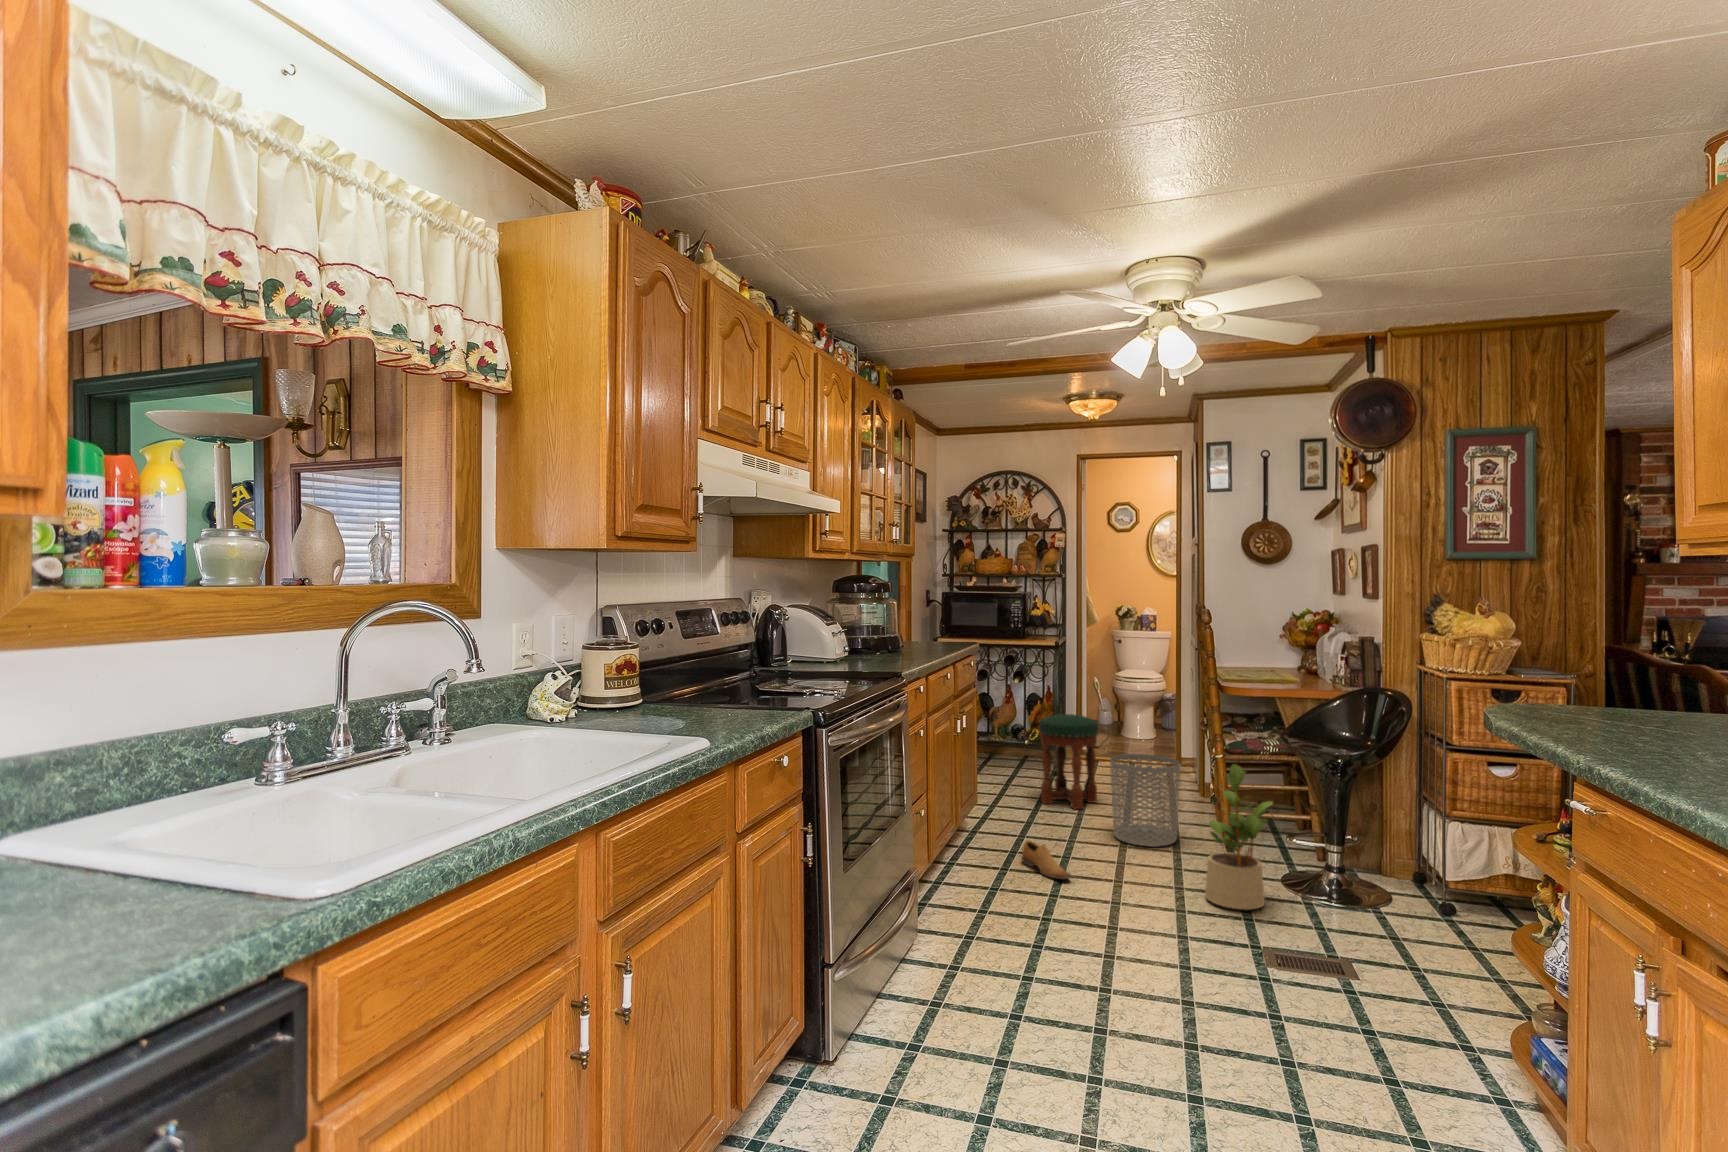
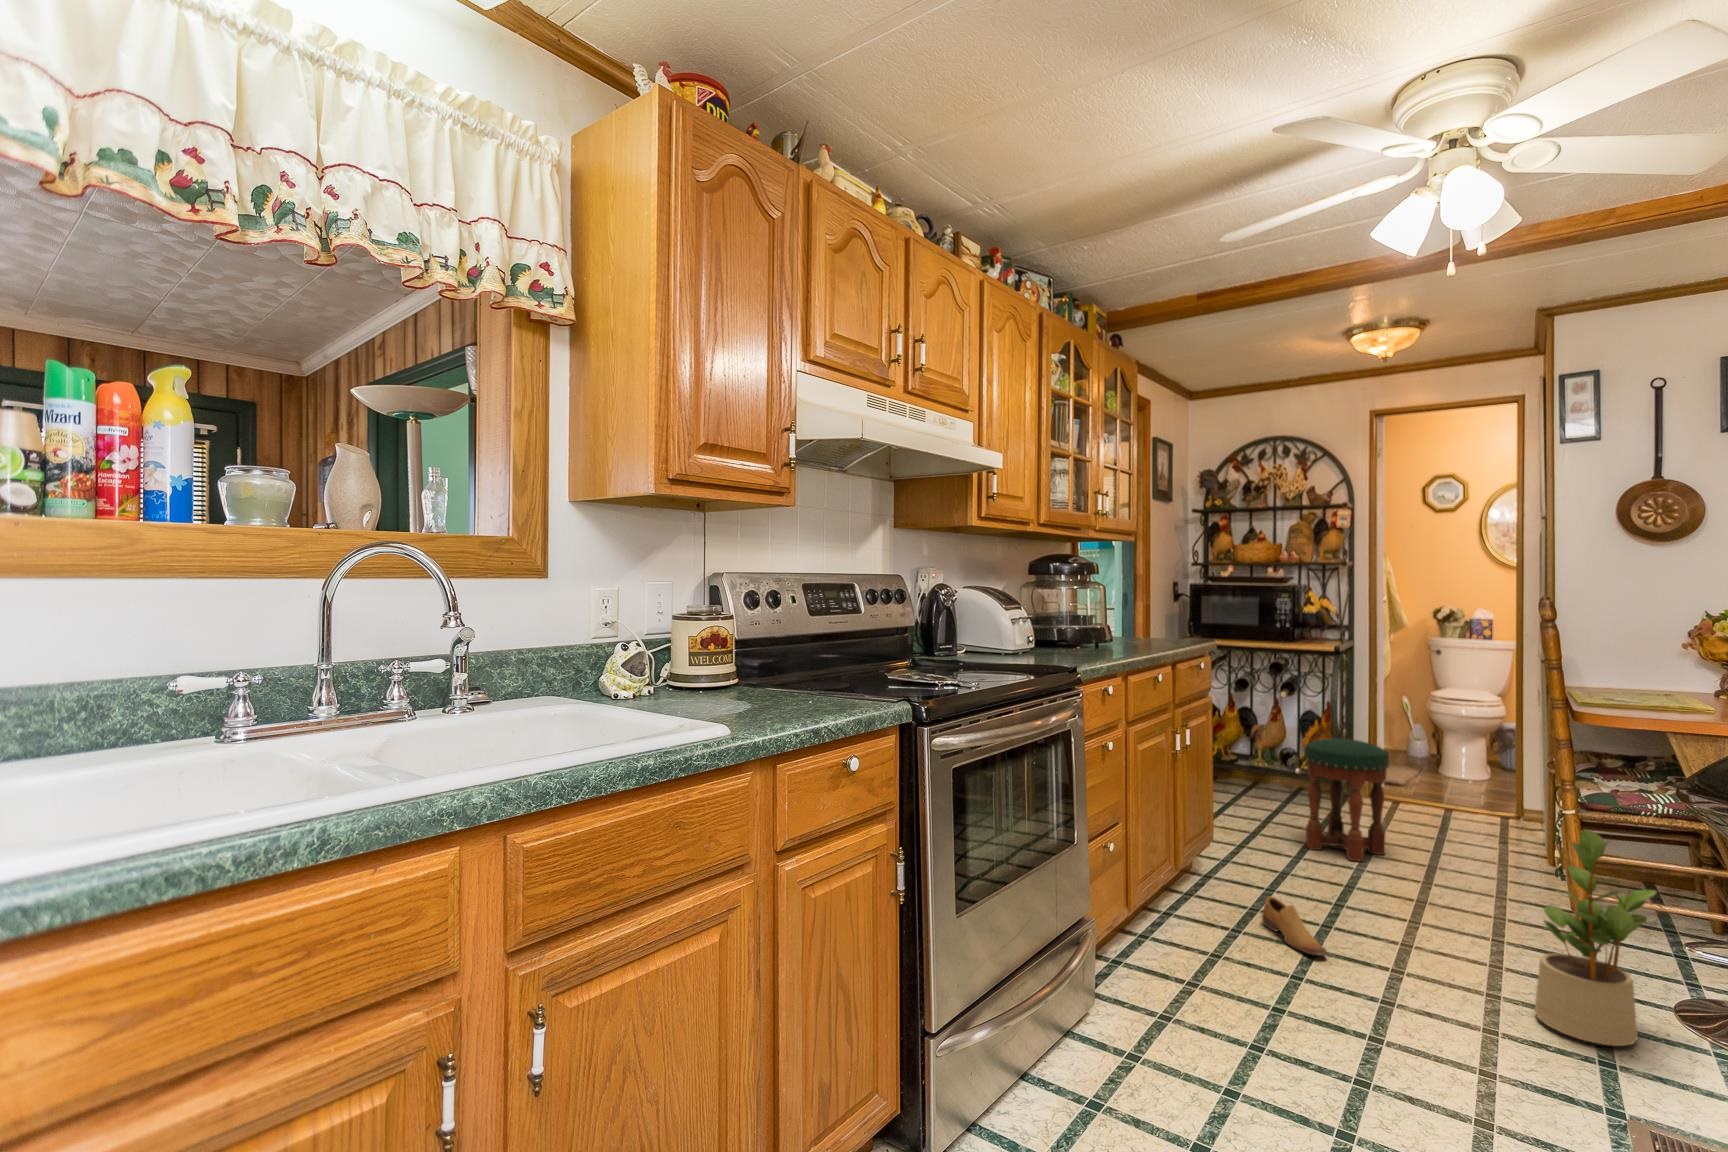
waste bin: present [1110,754,1180,847] -> none [1399,798,1506,927]

